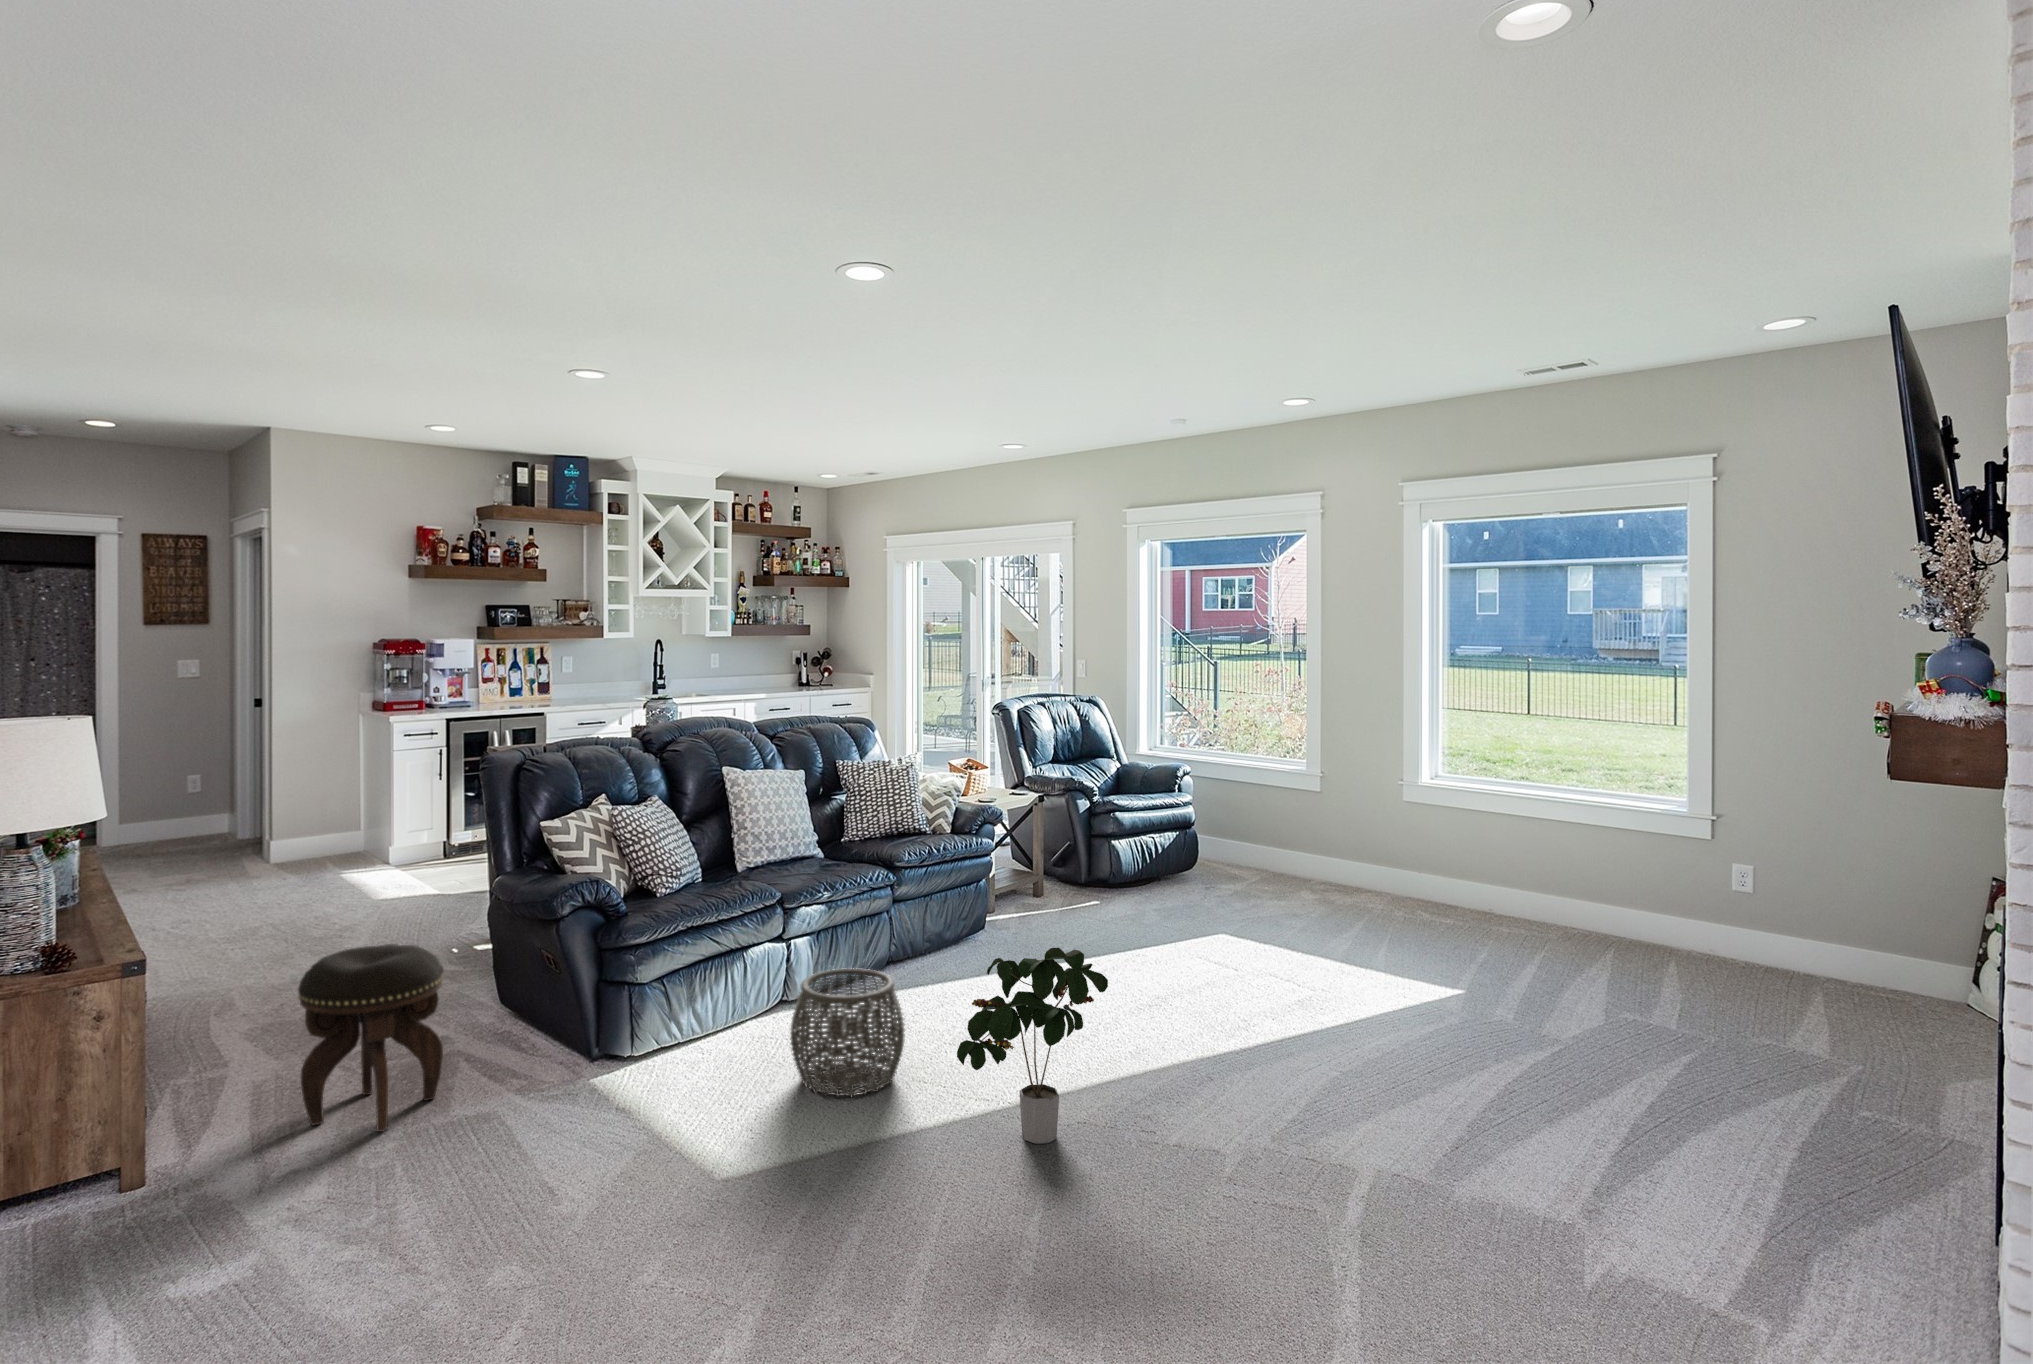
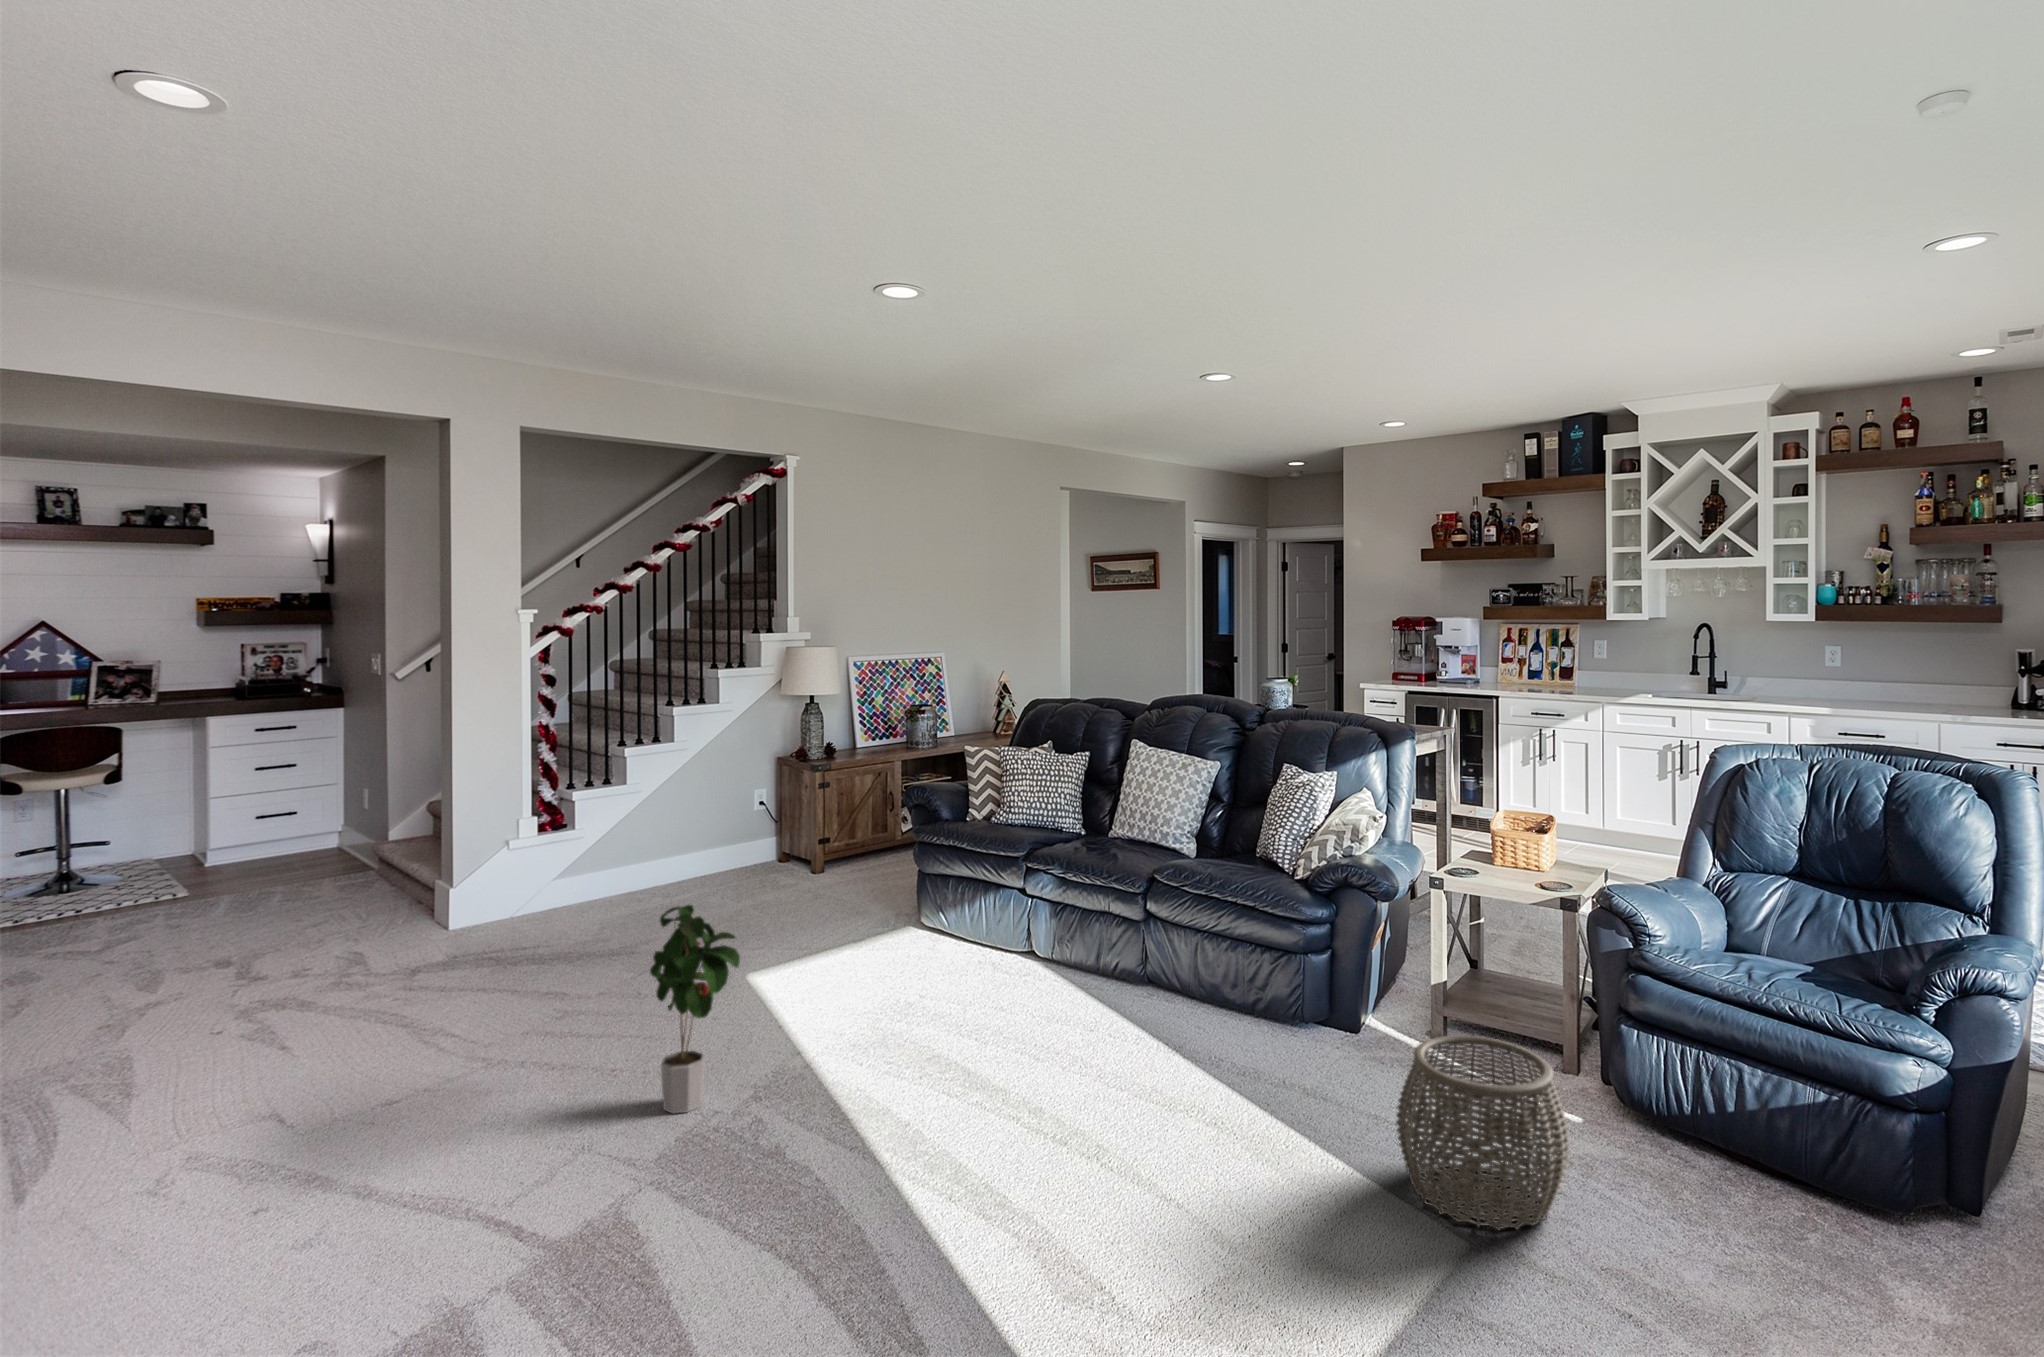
footstool: present [298,944,443,1132] -> none [783,796,870,911]
woven basket: present [790,968,905,1097] -> present [1396,1035,1570,1230]

